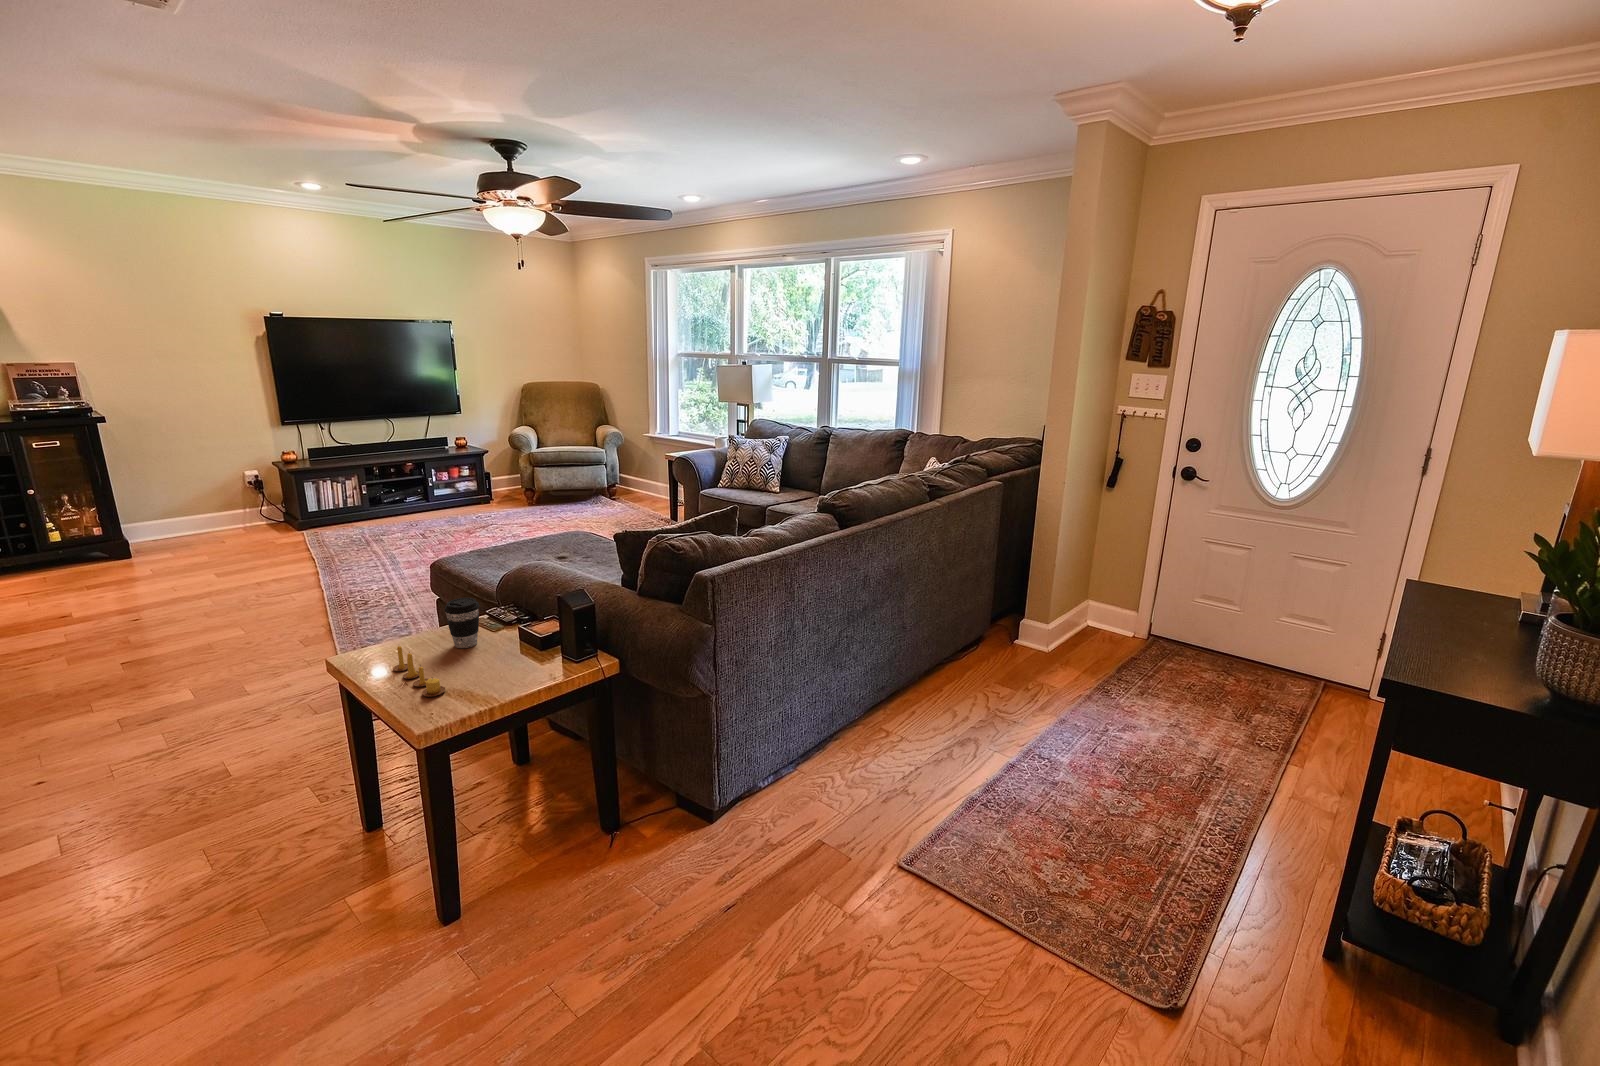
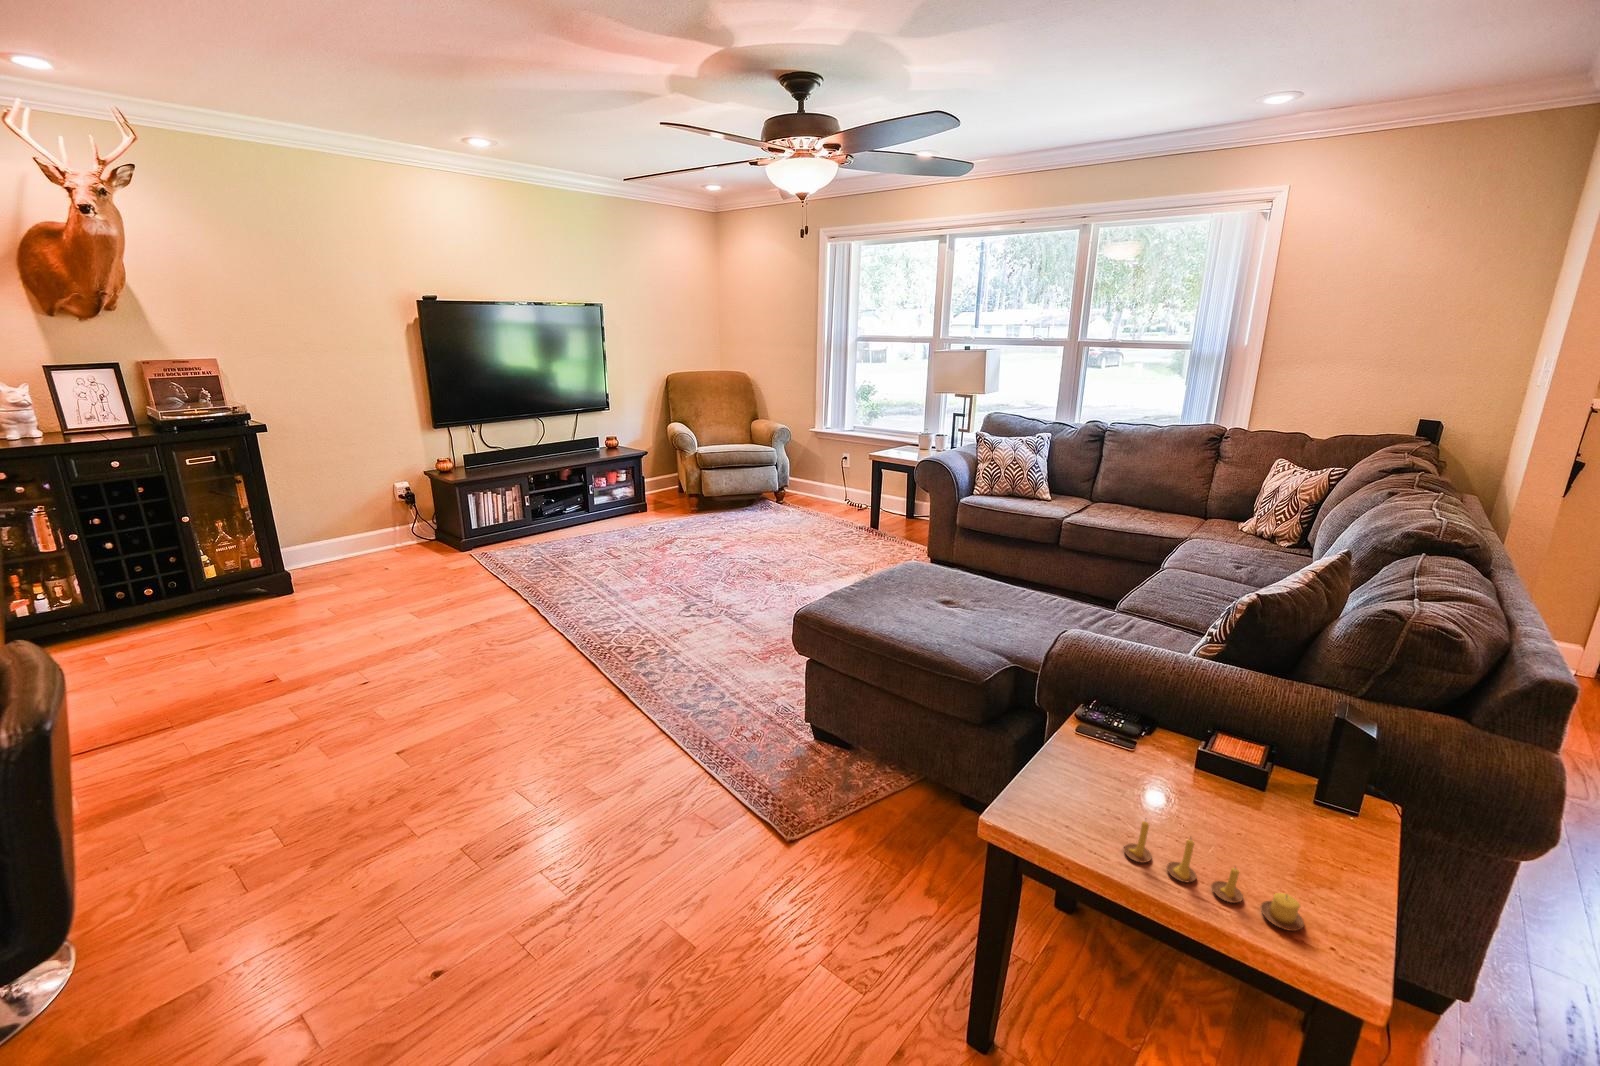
coffee cup: present [444,598,480,648] -> none [1134,719,1190,801]

